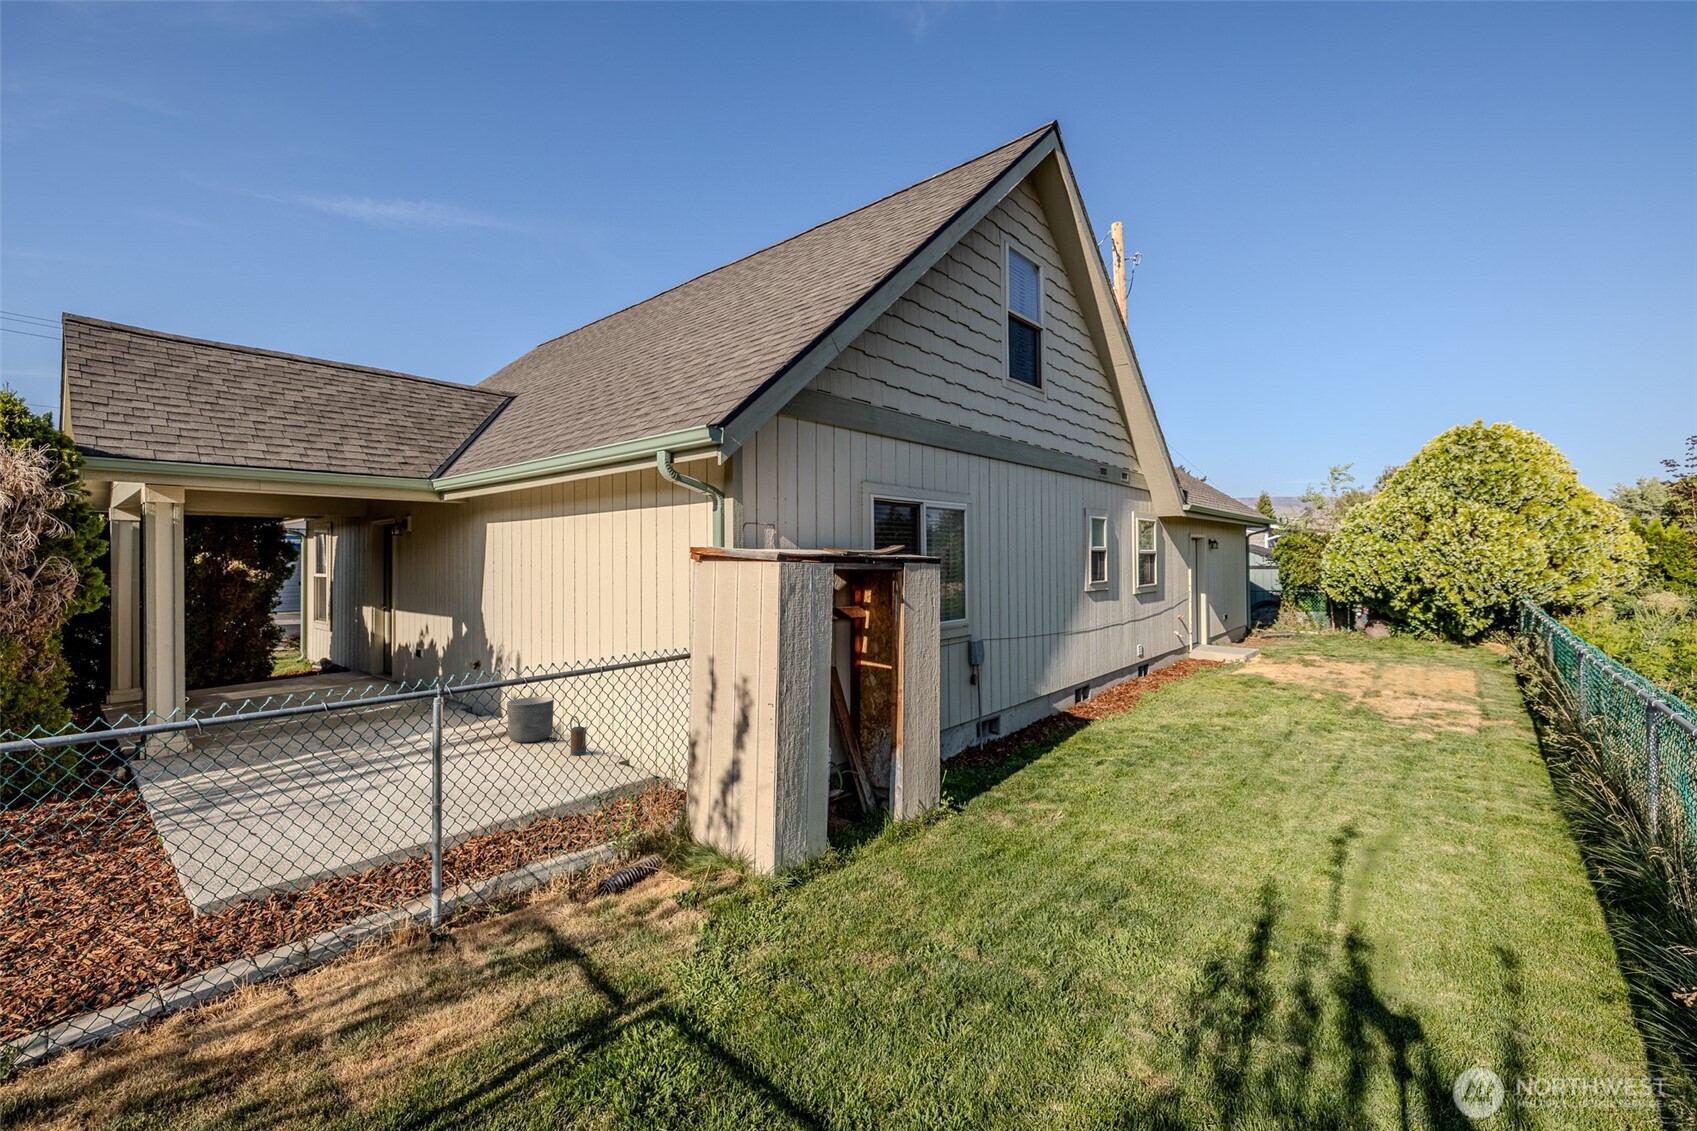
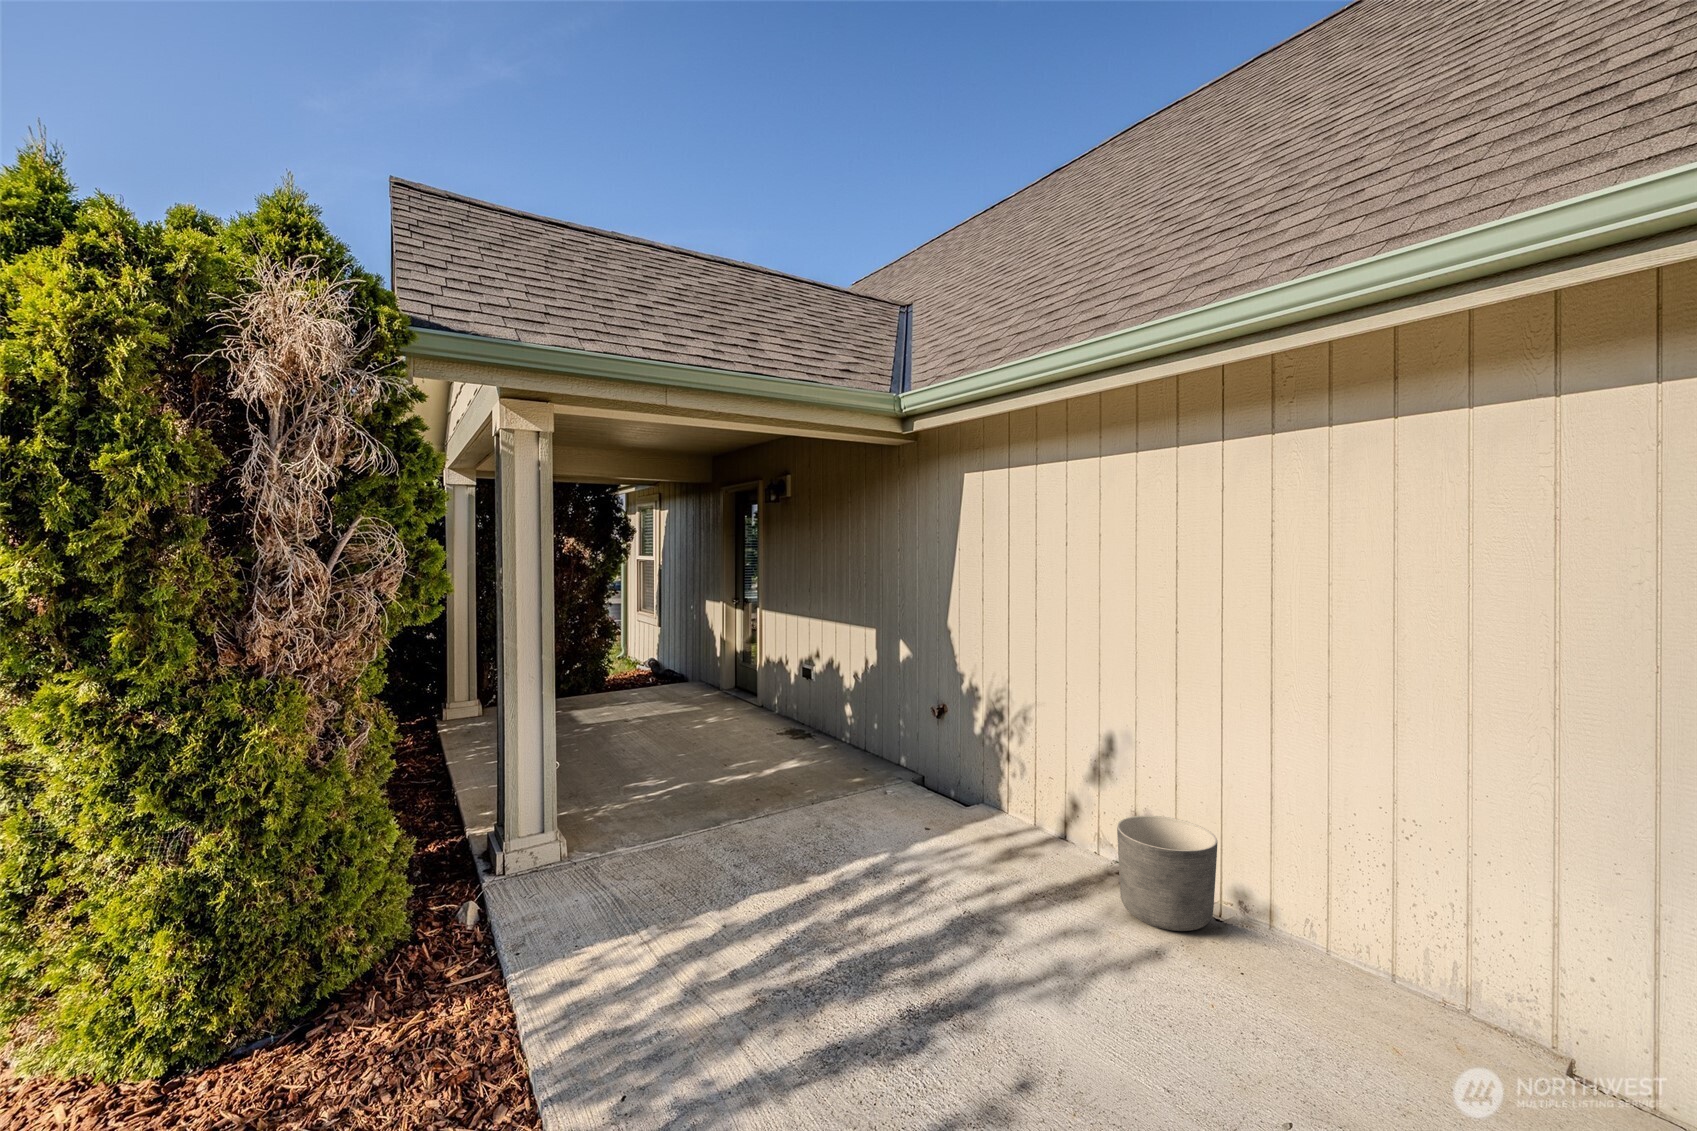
watering can: present [570,716,587,756] -> none [1346,914,1447,1028]

